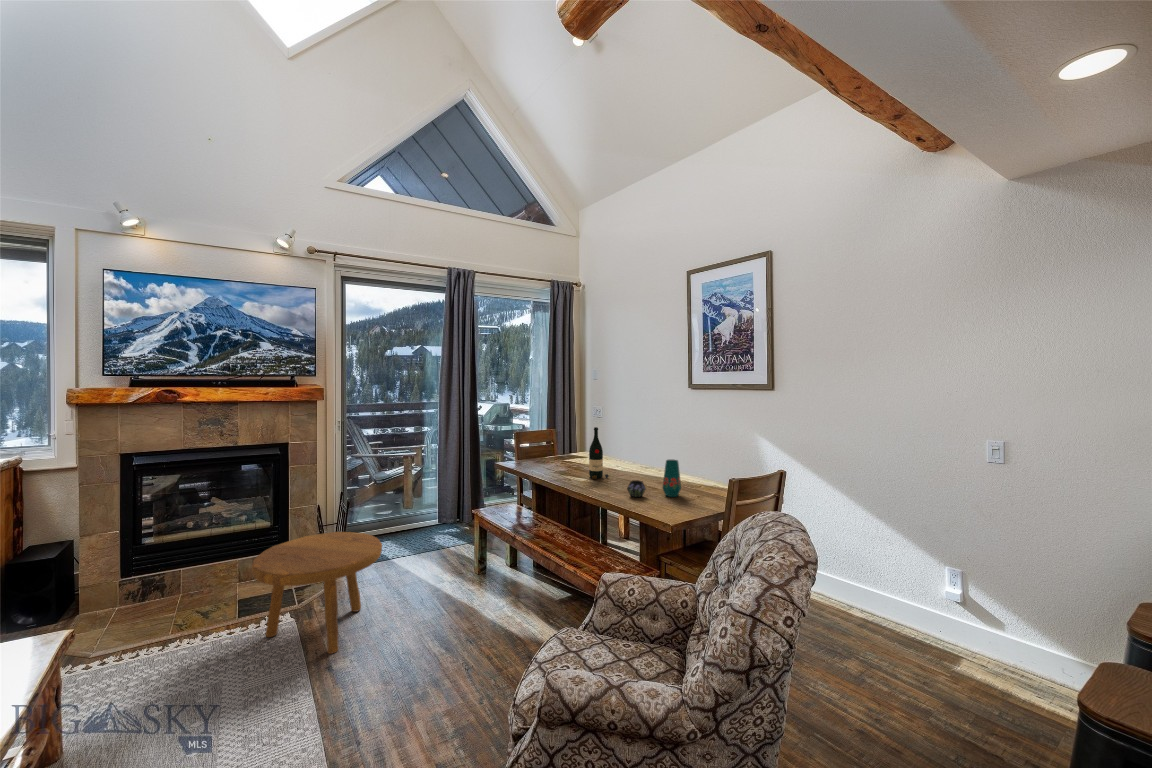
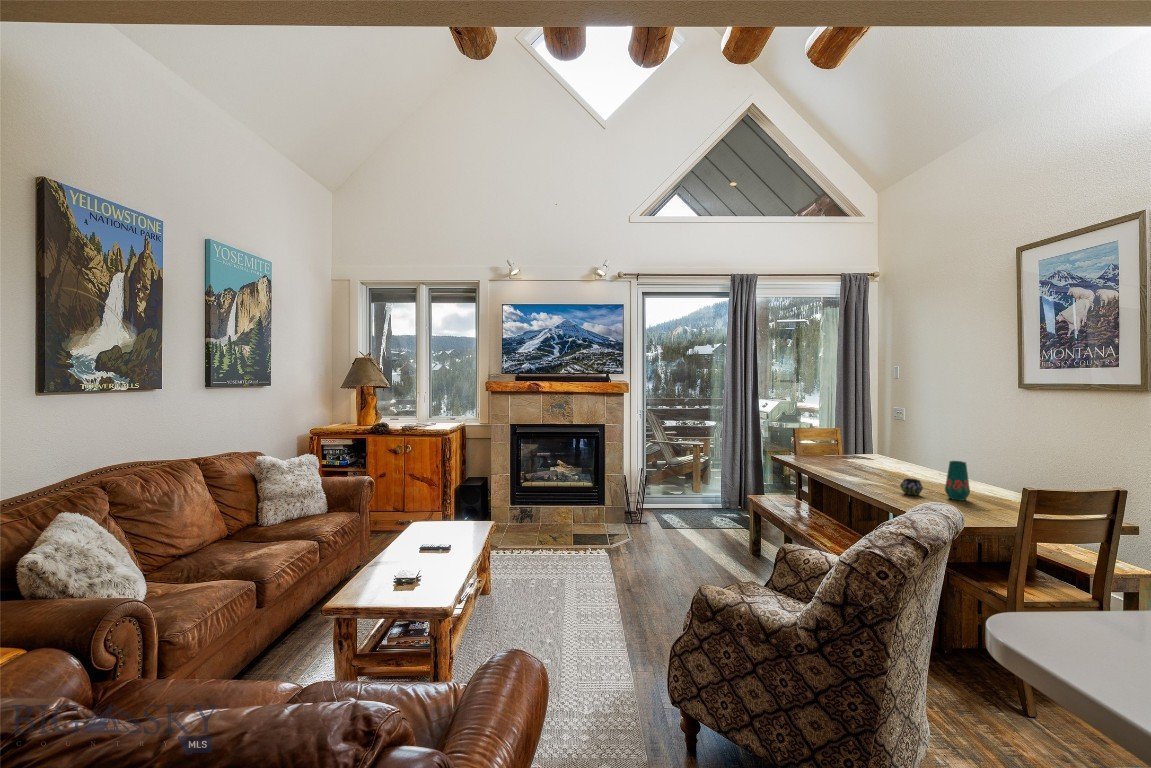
wine bottle: present [589,427,609,479] -> none [866,425,889,477]
footstool: present [251,532,382,654] -> none [583,493,670,579]

